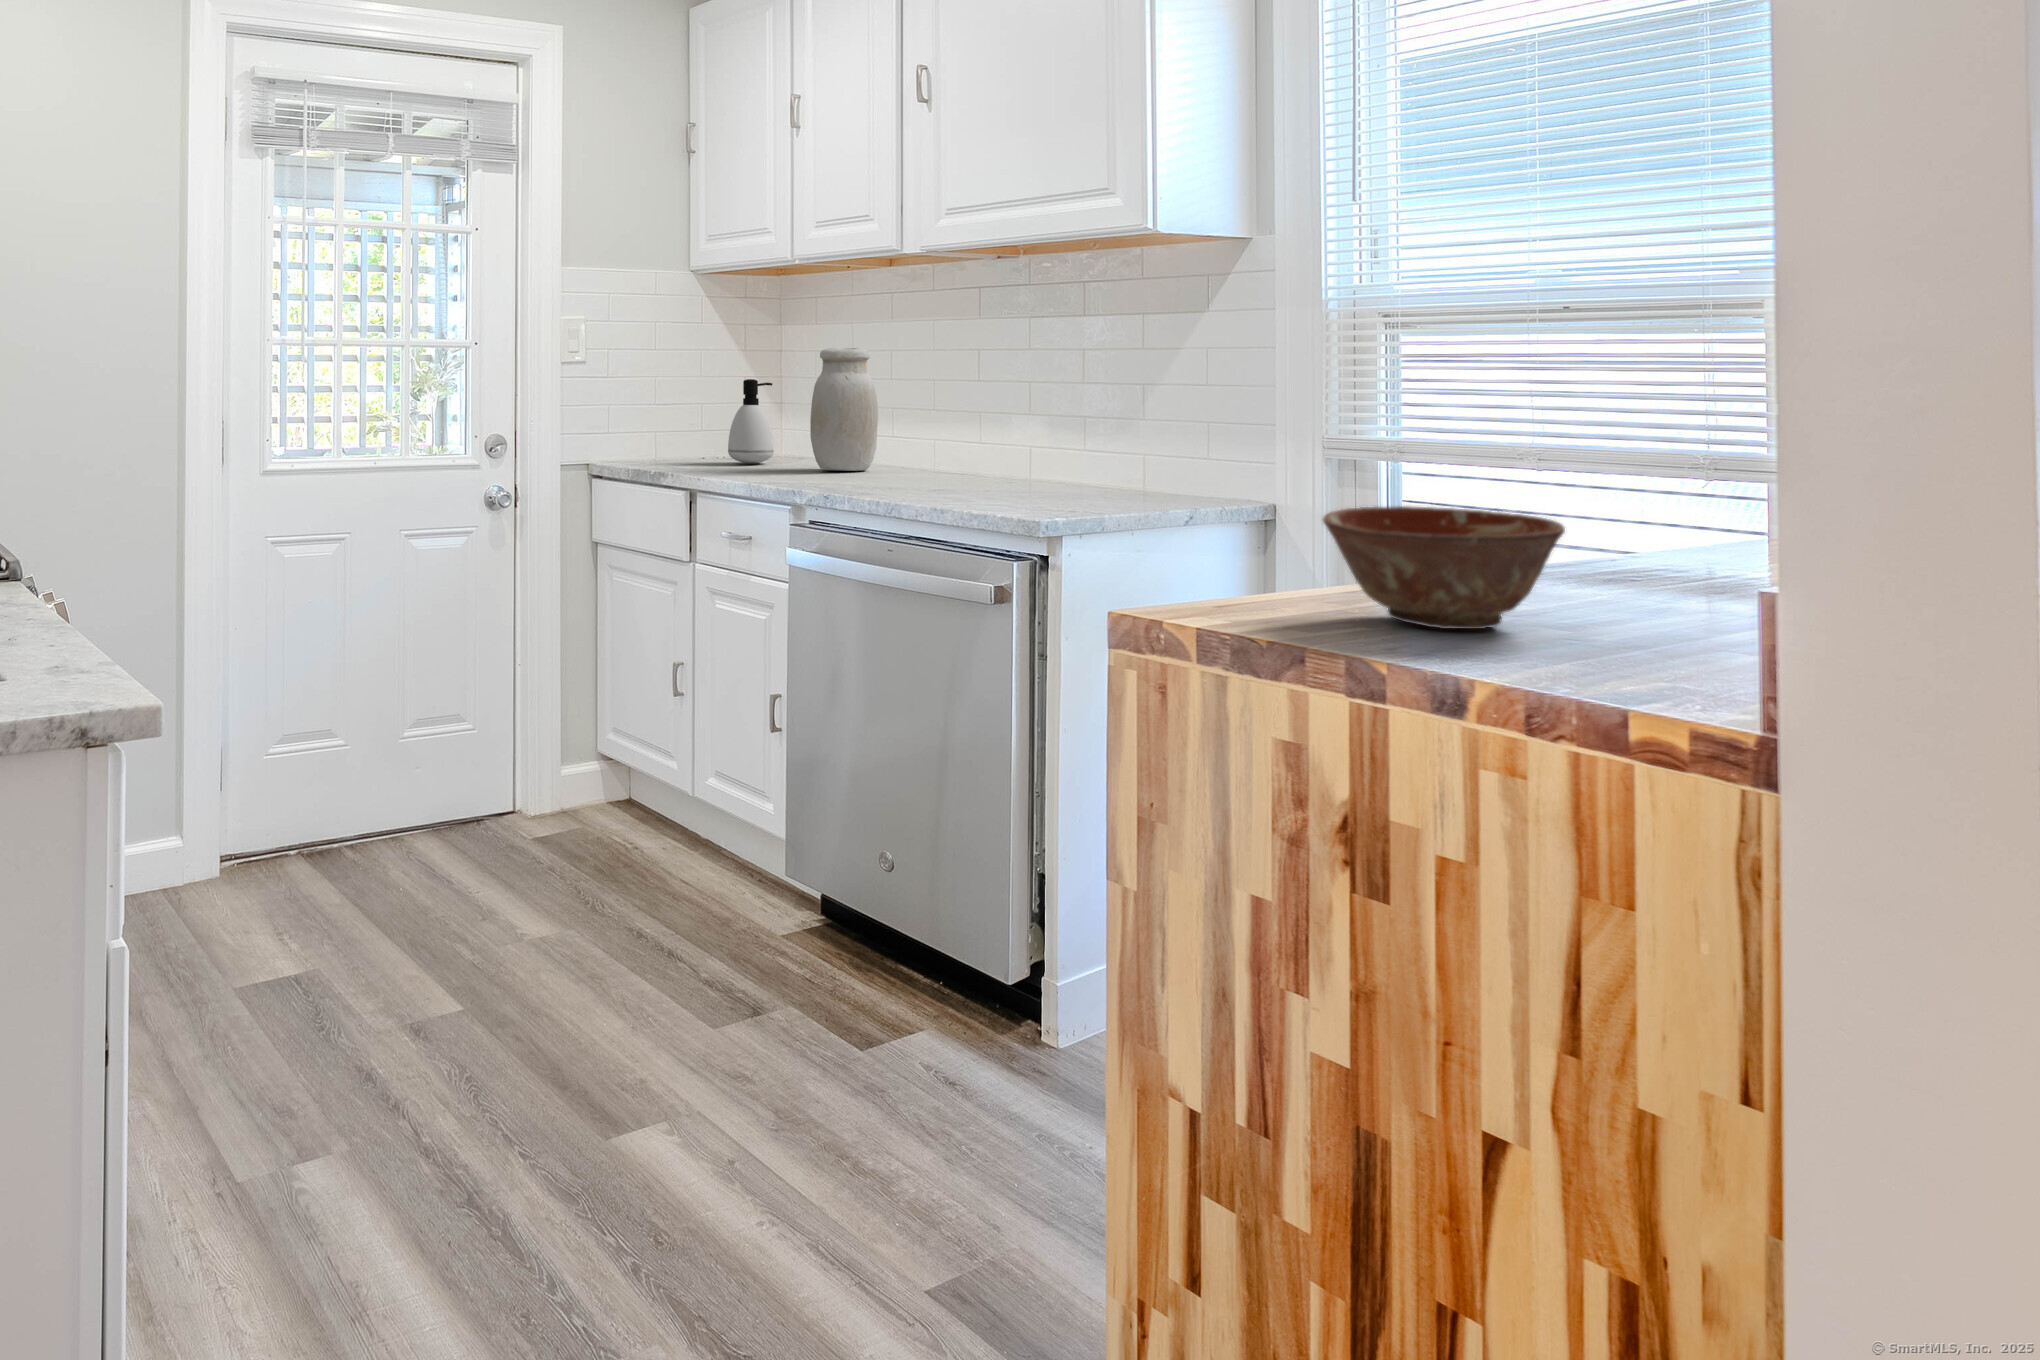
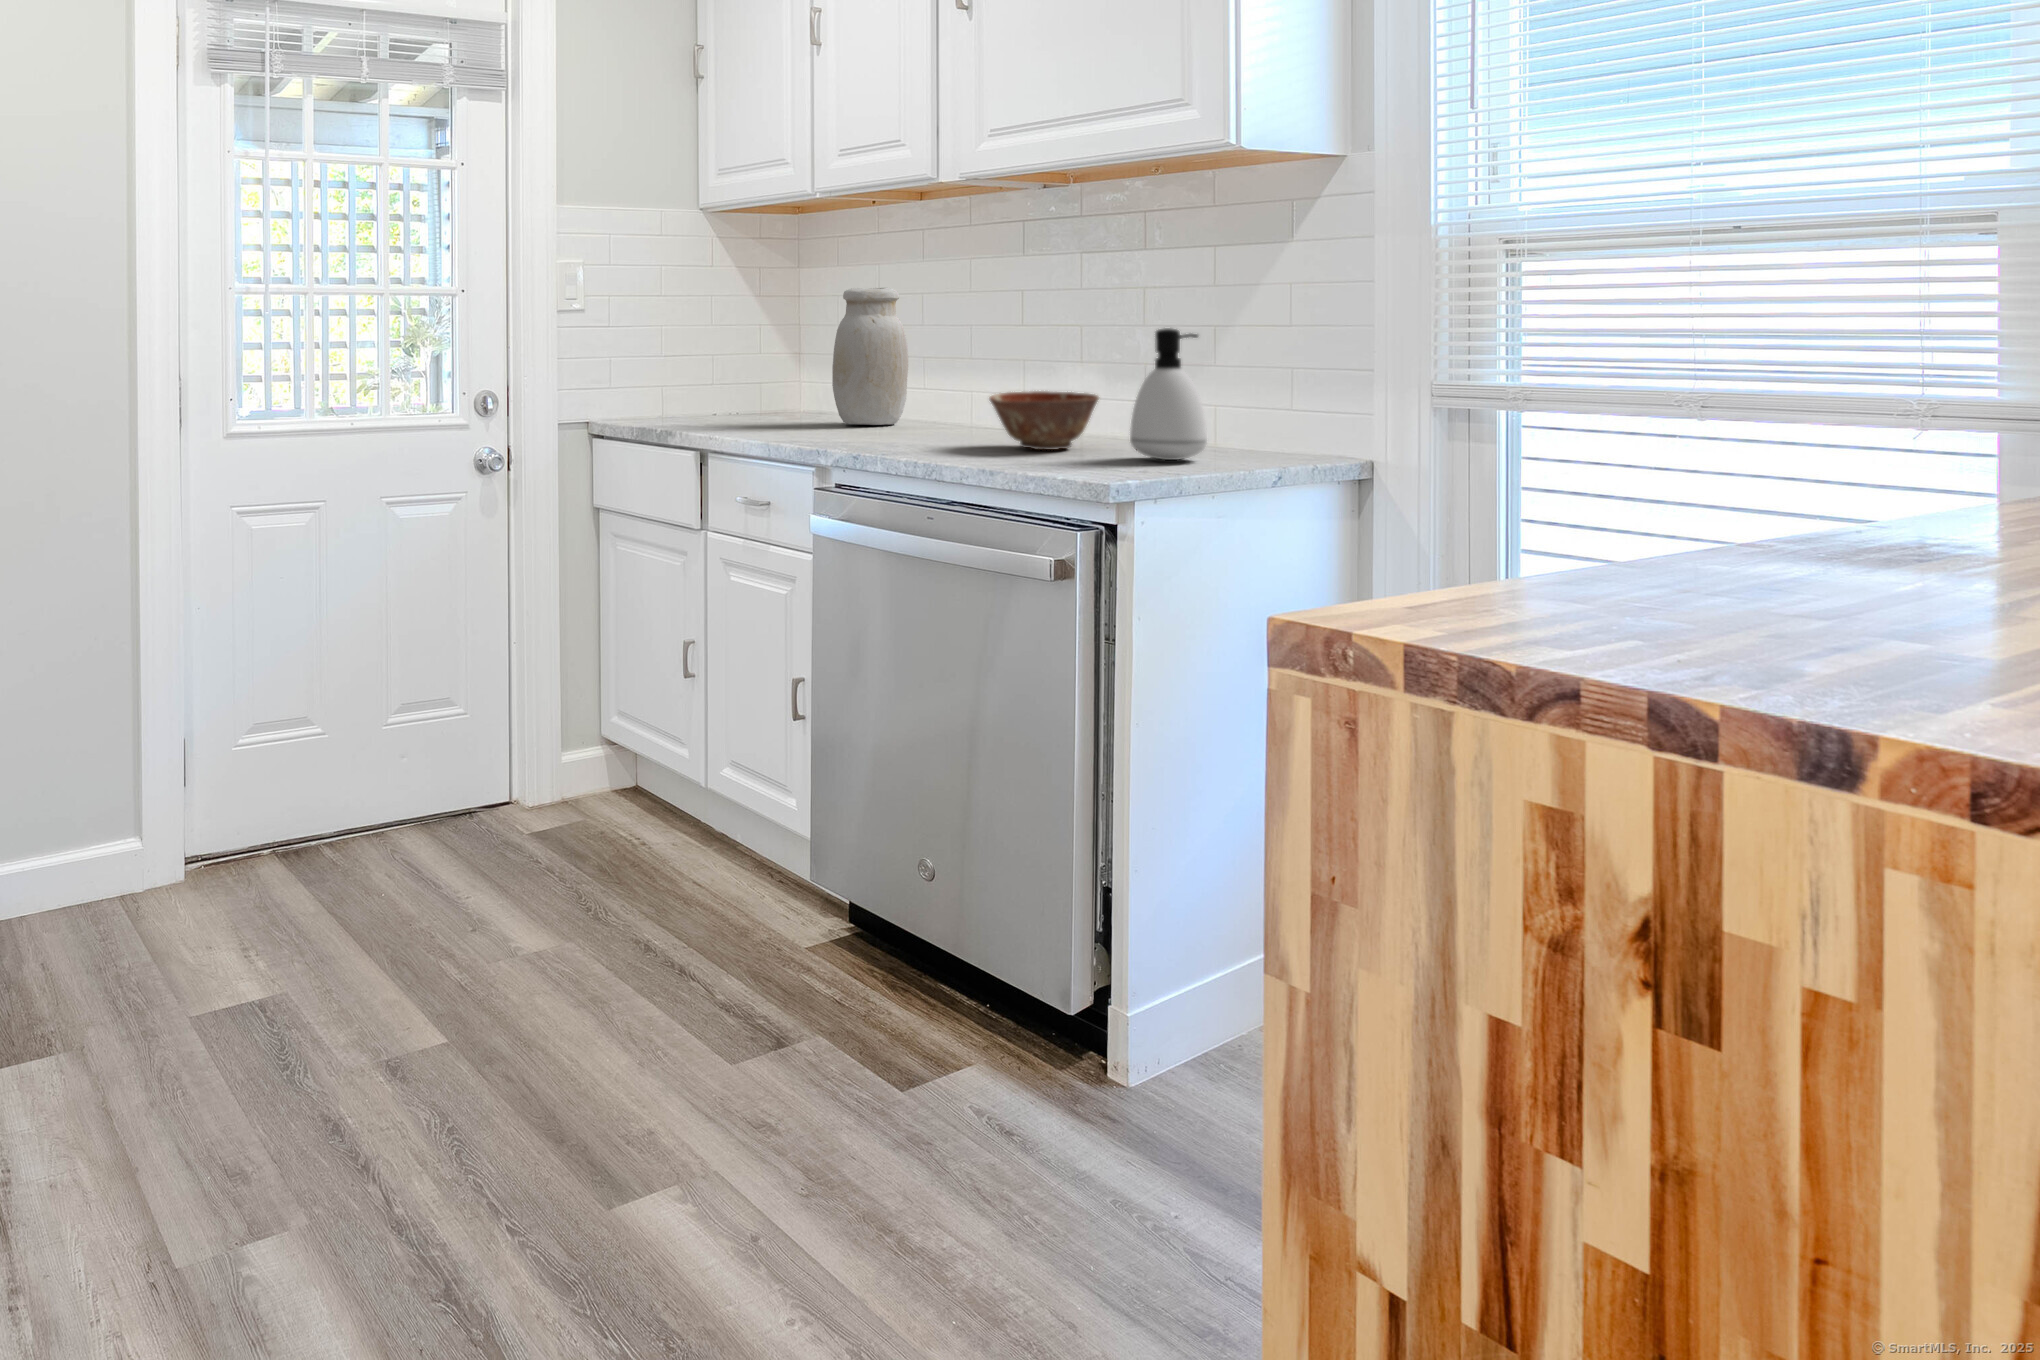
soap dispenser: present [728,379,774,463] -> present [1130,328,1207,460]
ceramic bowl: present [1323,506,1565,629] -> present [989,391,1099,450]

